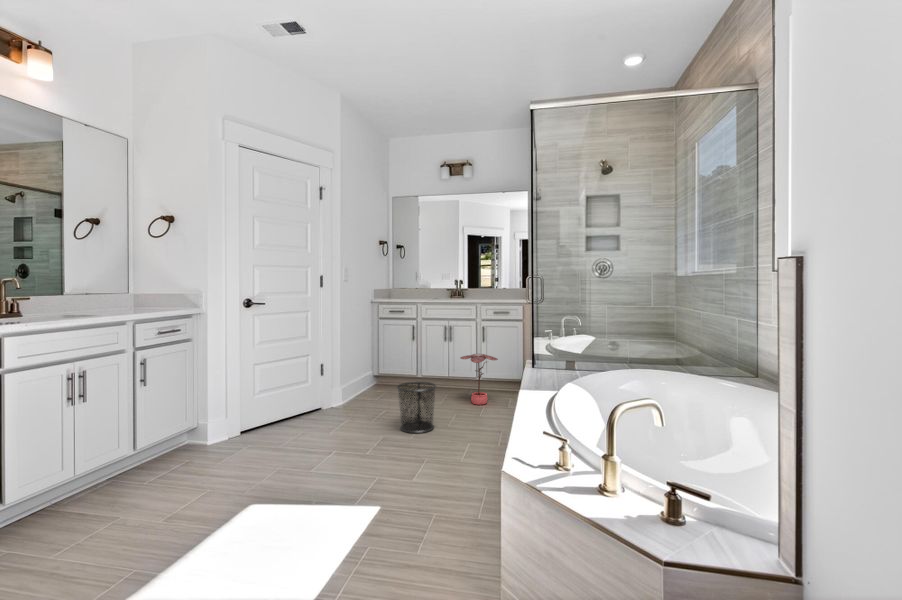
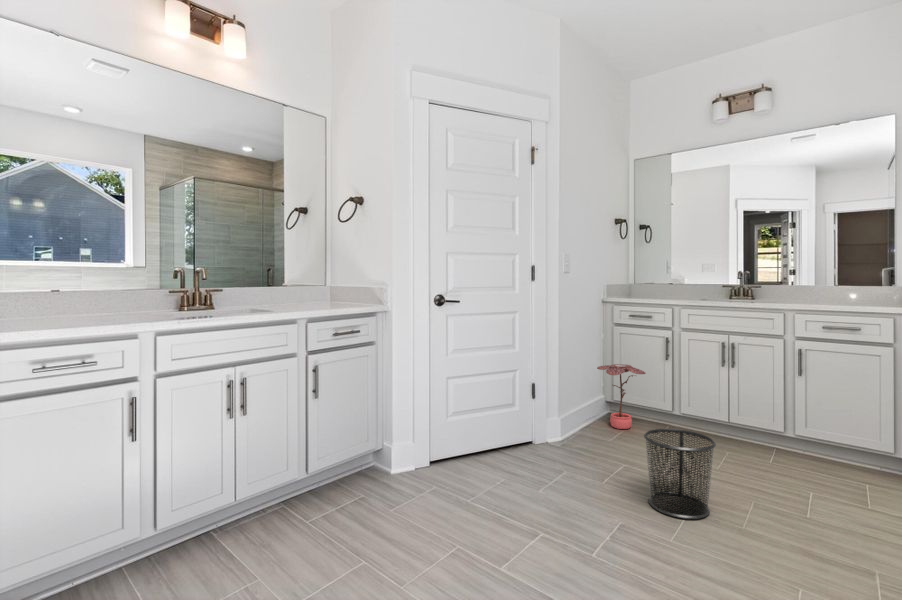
potted plant: present [460,354,498,405] -> present [597,364,646,429]

